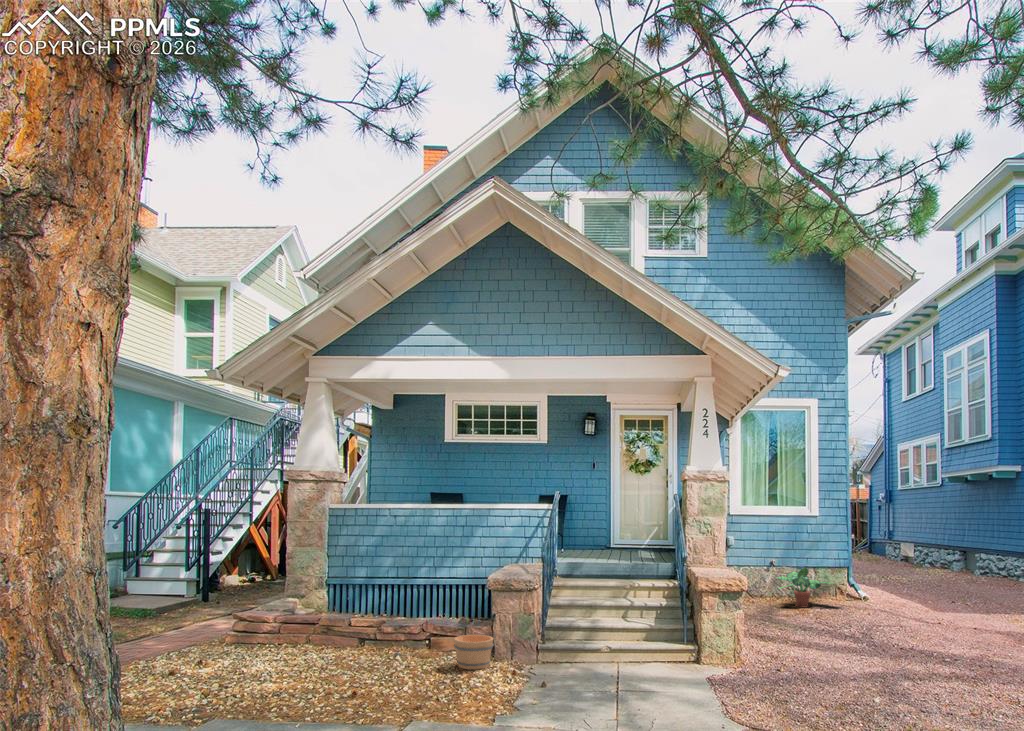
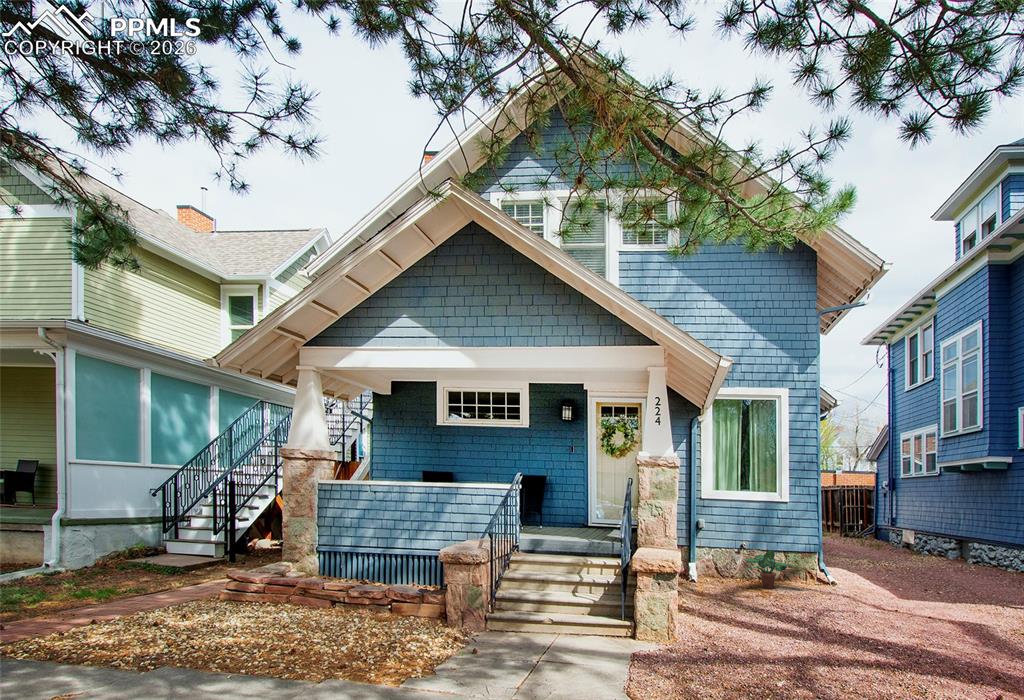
bucket: present [454,635,494,669] -> none [407,605,445,636]

